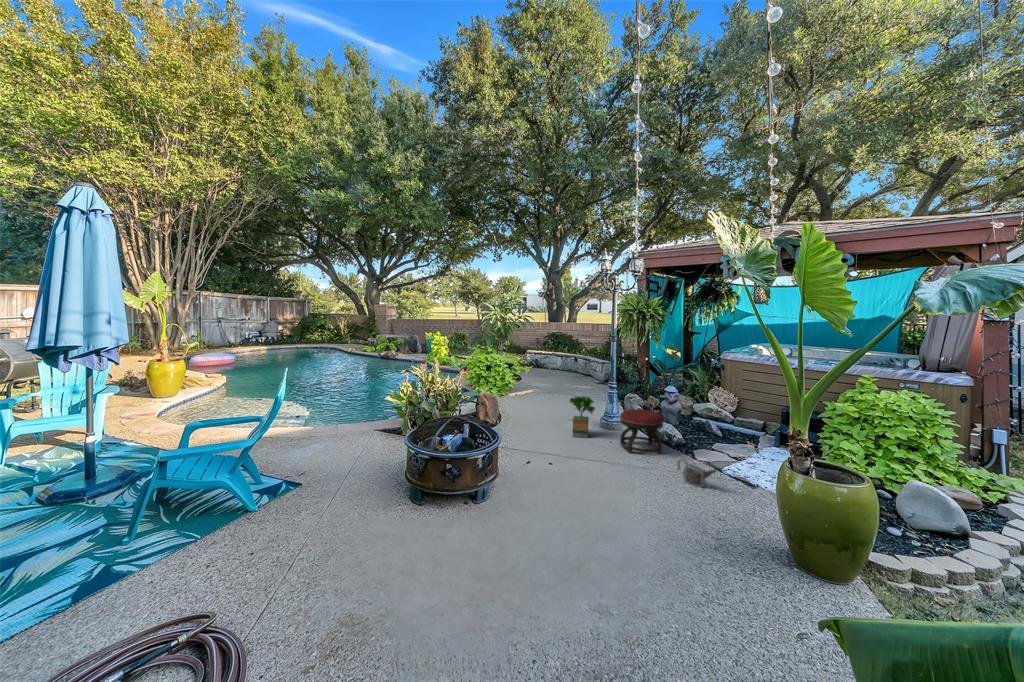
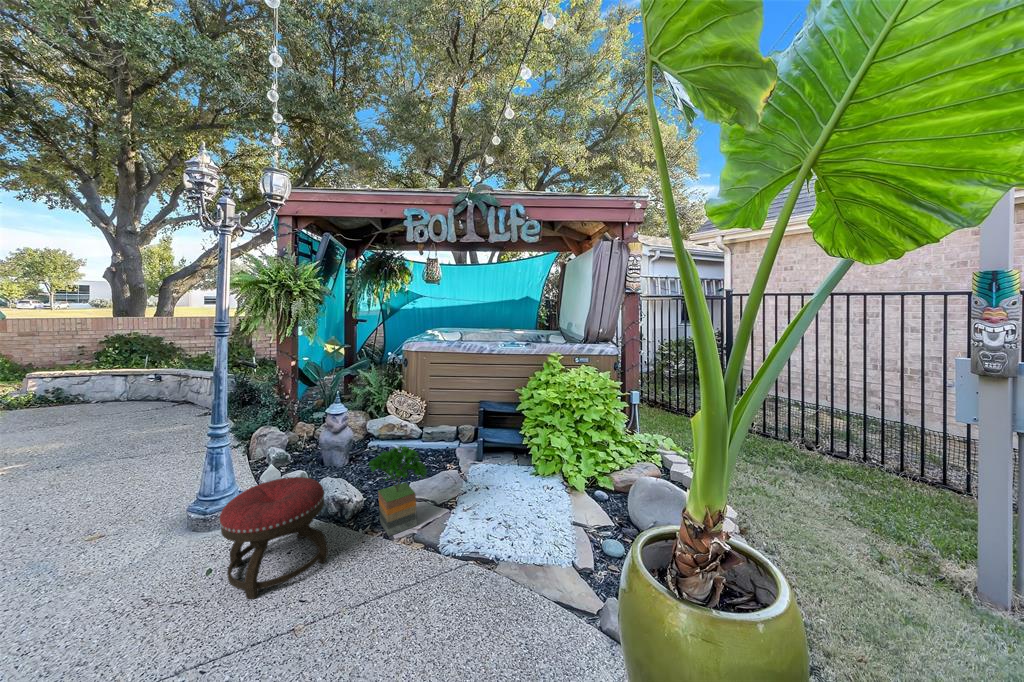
potted tree: present [570,396,595,438] -> present [369,446,427,536]
watering can: present [677,459,717,487] -> none [365,597,449,646]

